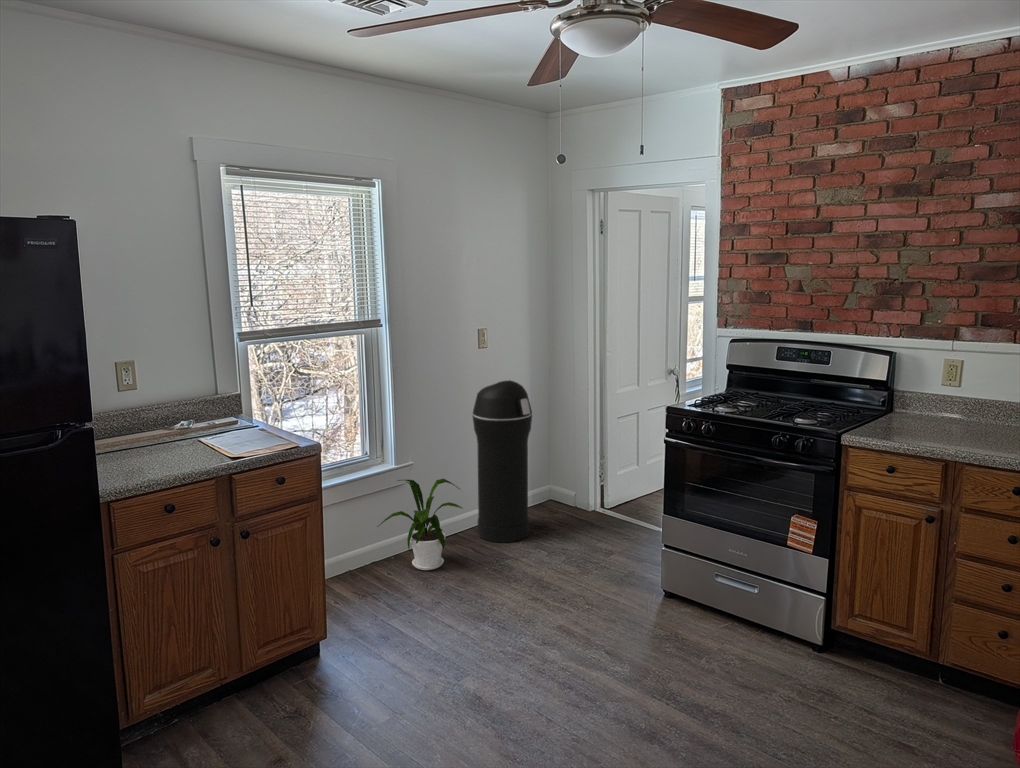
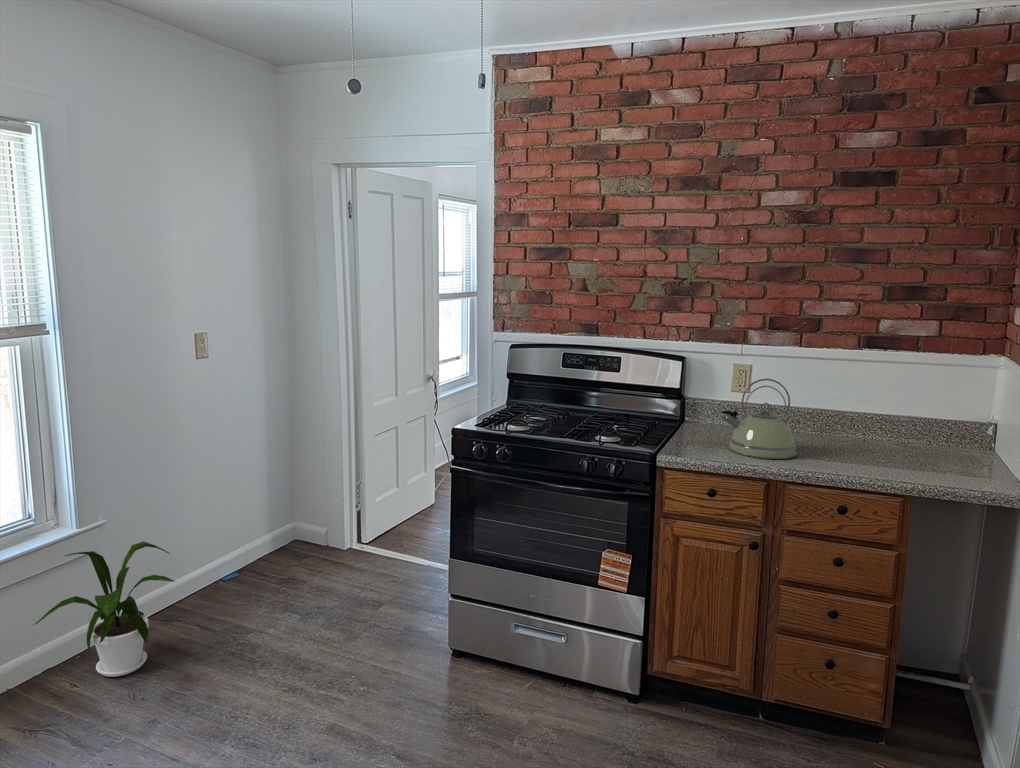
kettle: none [911,371,987,445] -> present [722,378,797,459]
trash can: present [473,380,532,542] -> none [186,399,271,613]

